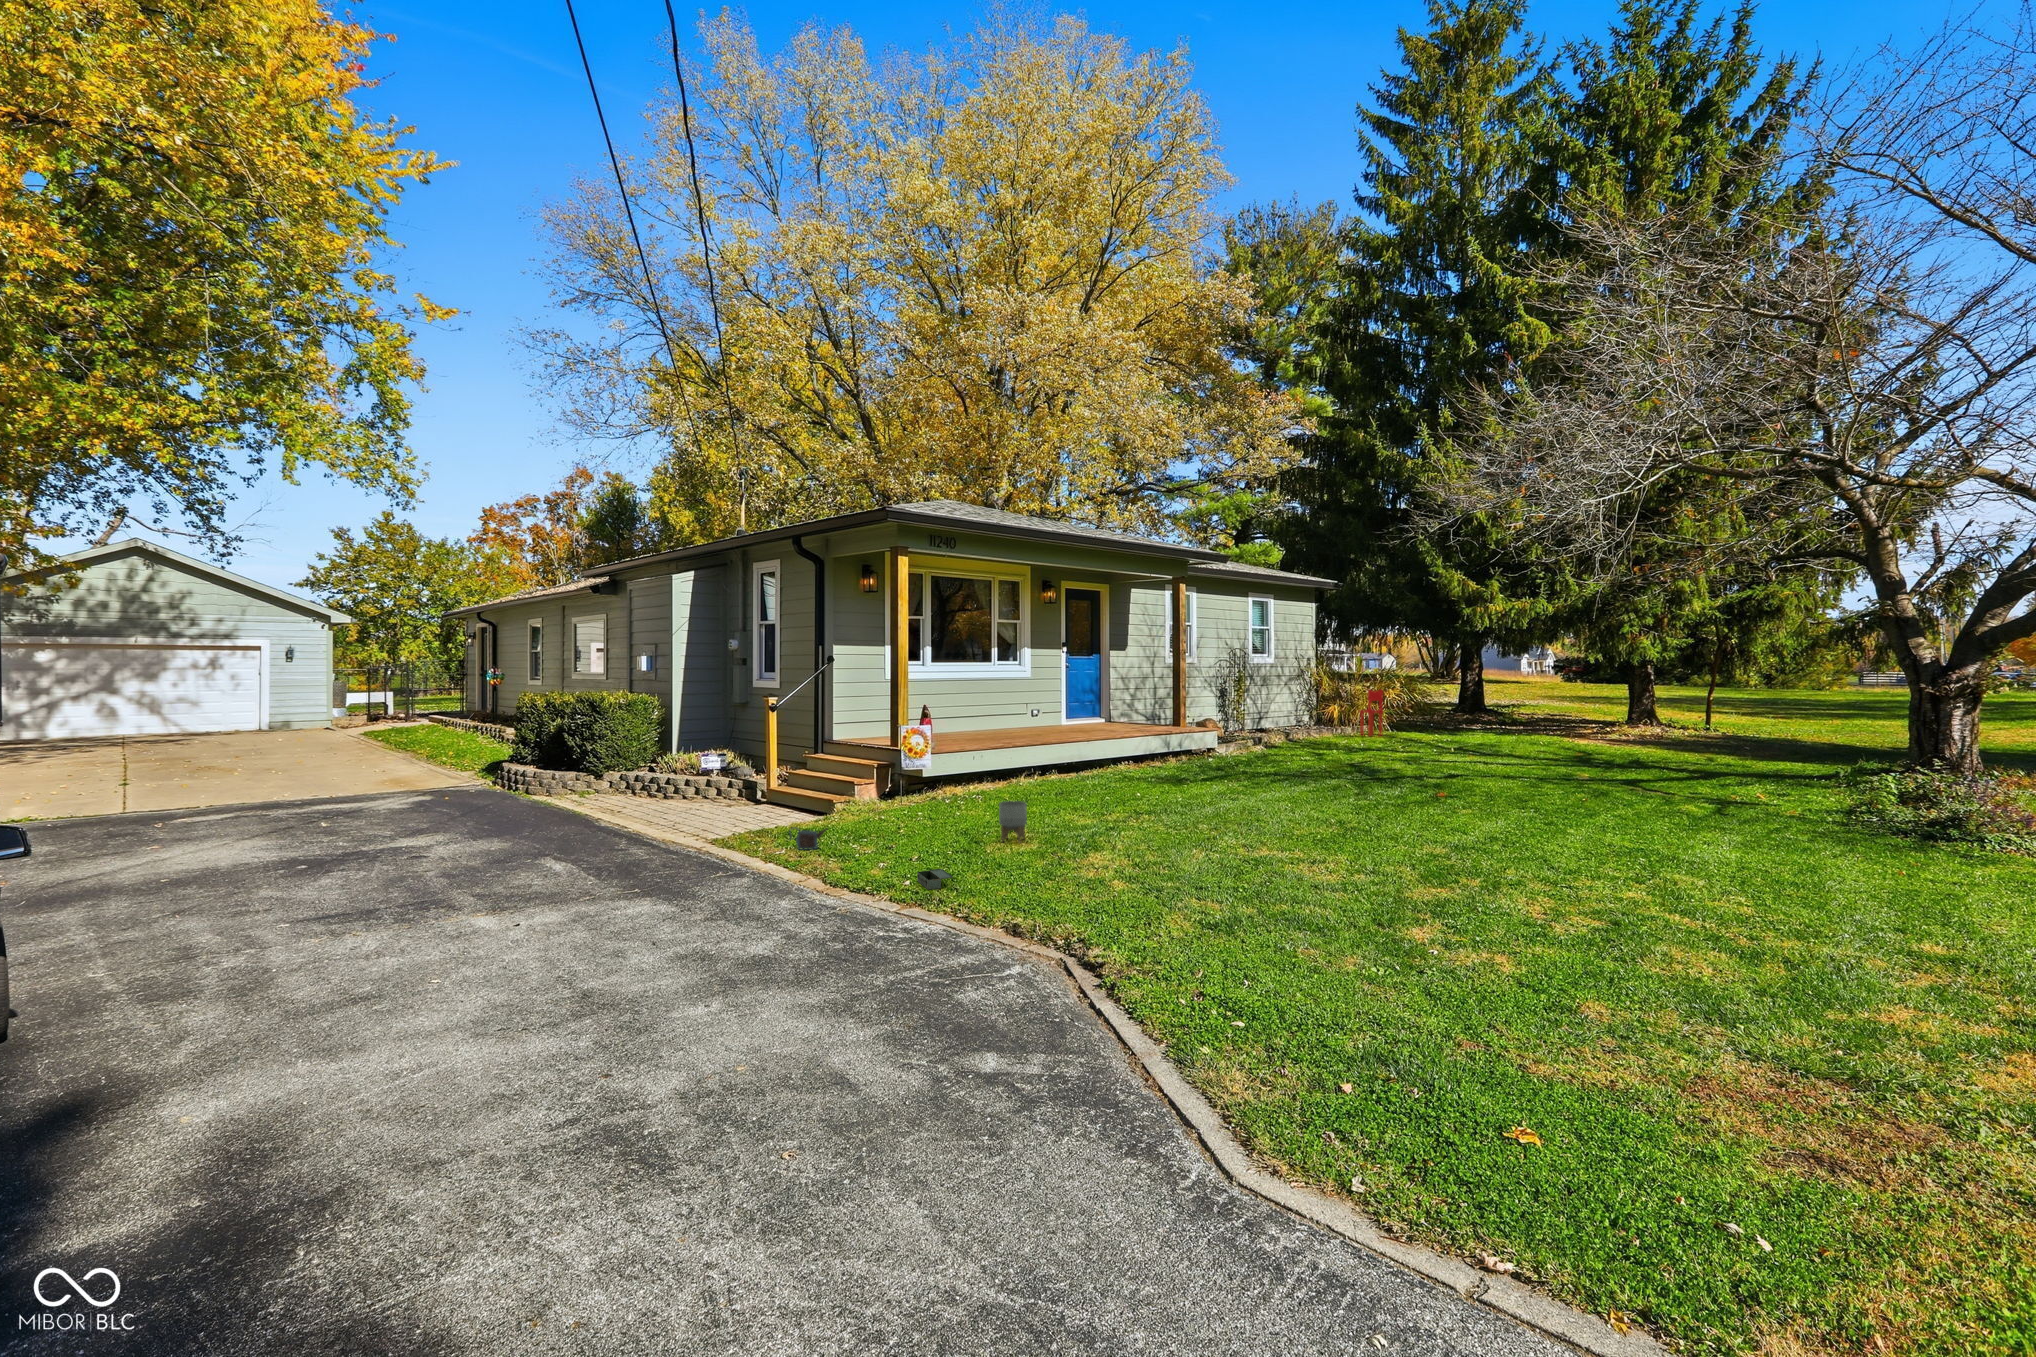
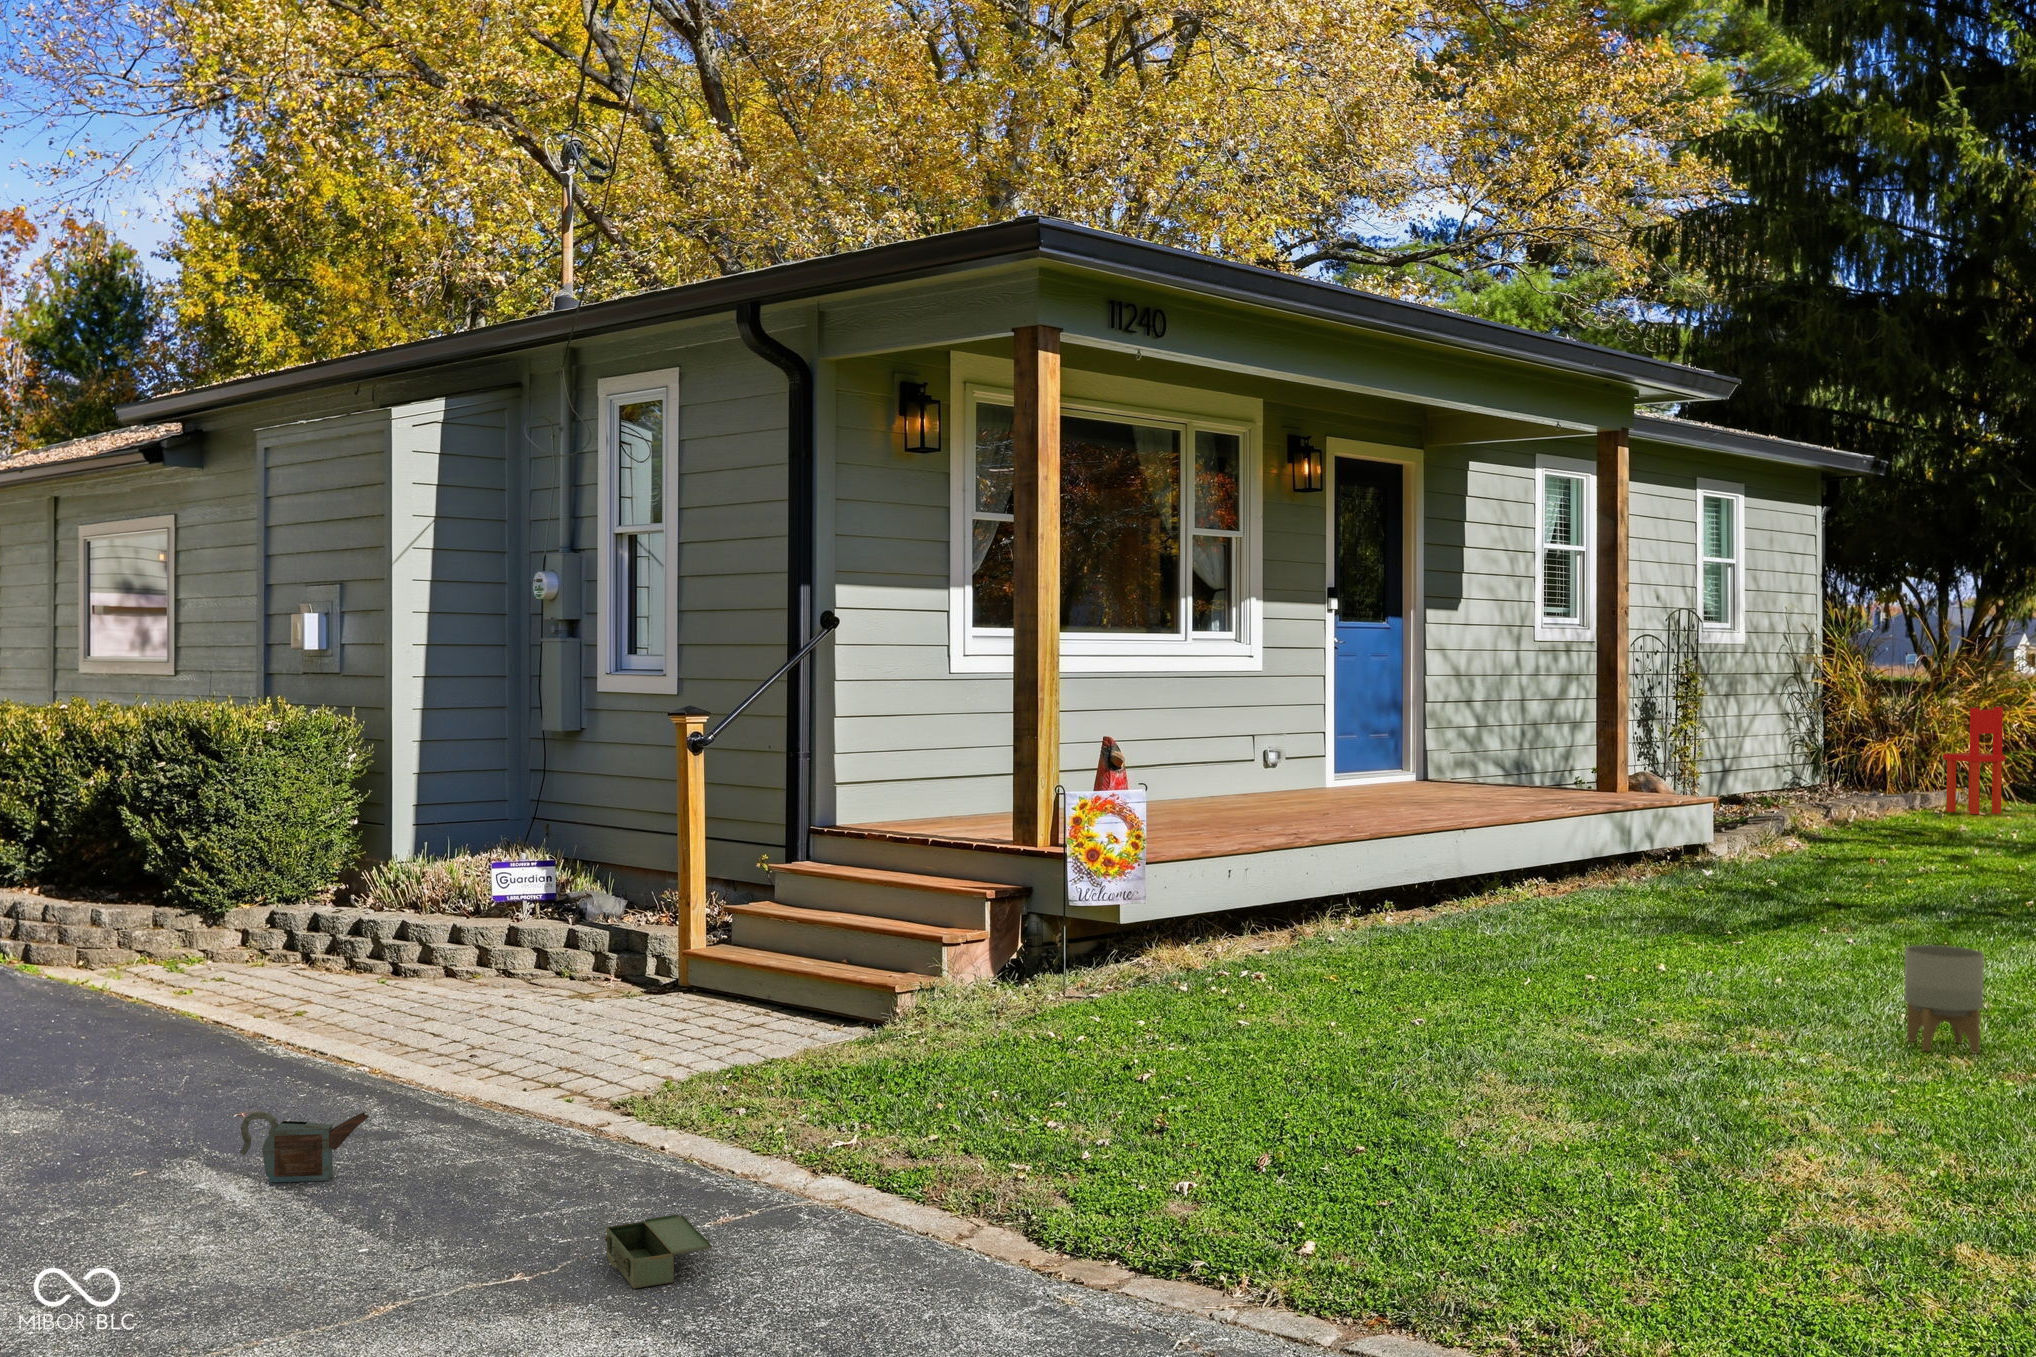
planter: present [999,801,1027,843] -> present [1904,945,1984,1054]
watering can: present [789,827,828,850] -> present [240,1112,369,1183]
toolbox: present [917,869,953,890] -> present [605,1214,711,1288]

